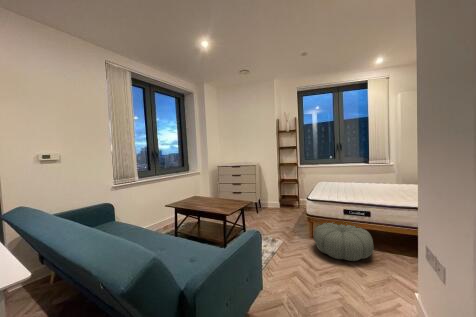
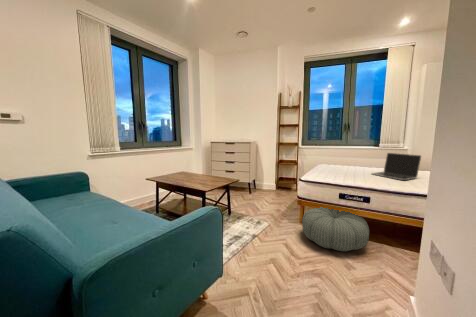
laptop: none [367,171,407,195] -> present [372,153,421,180]

